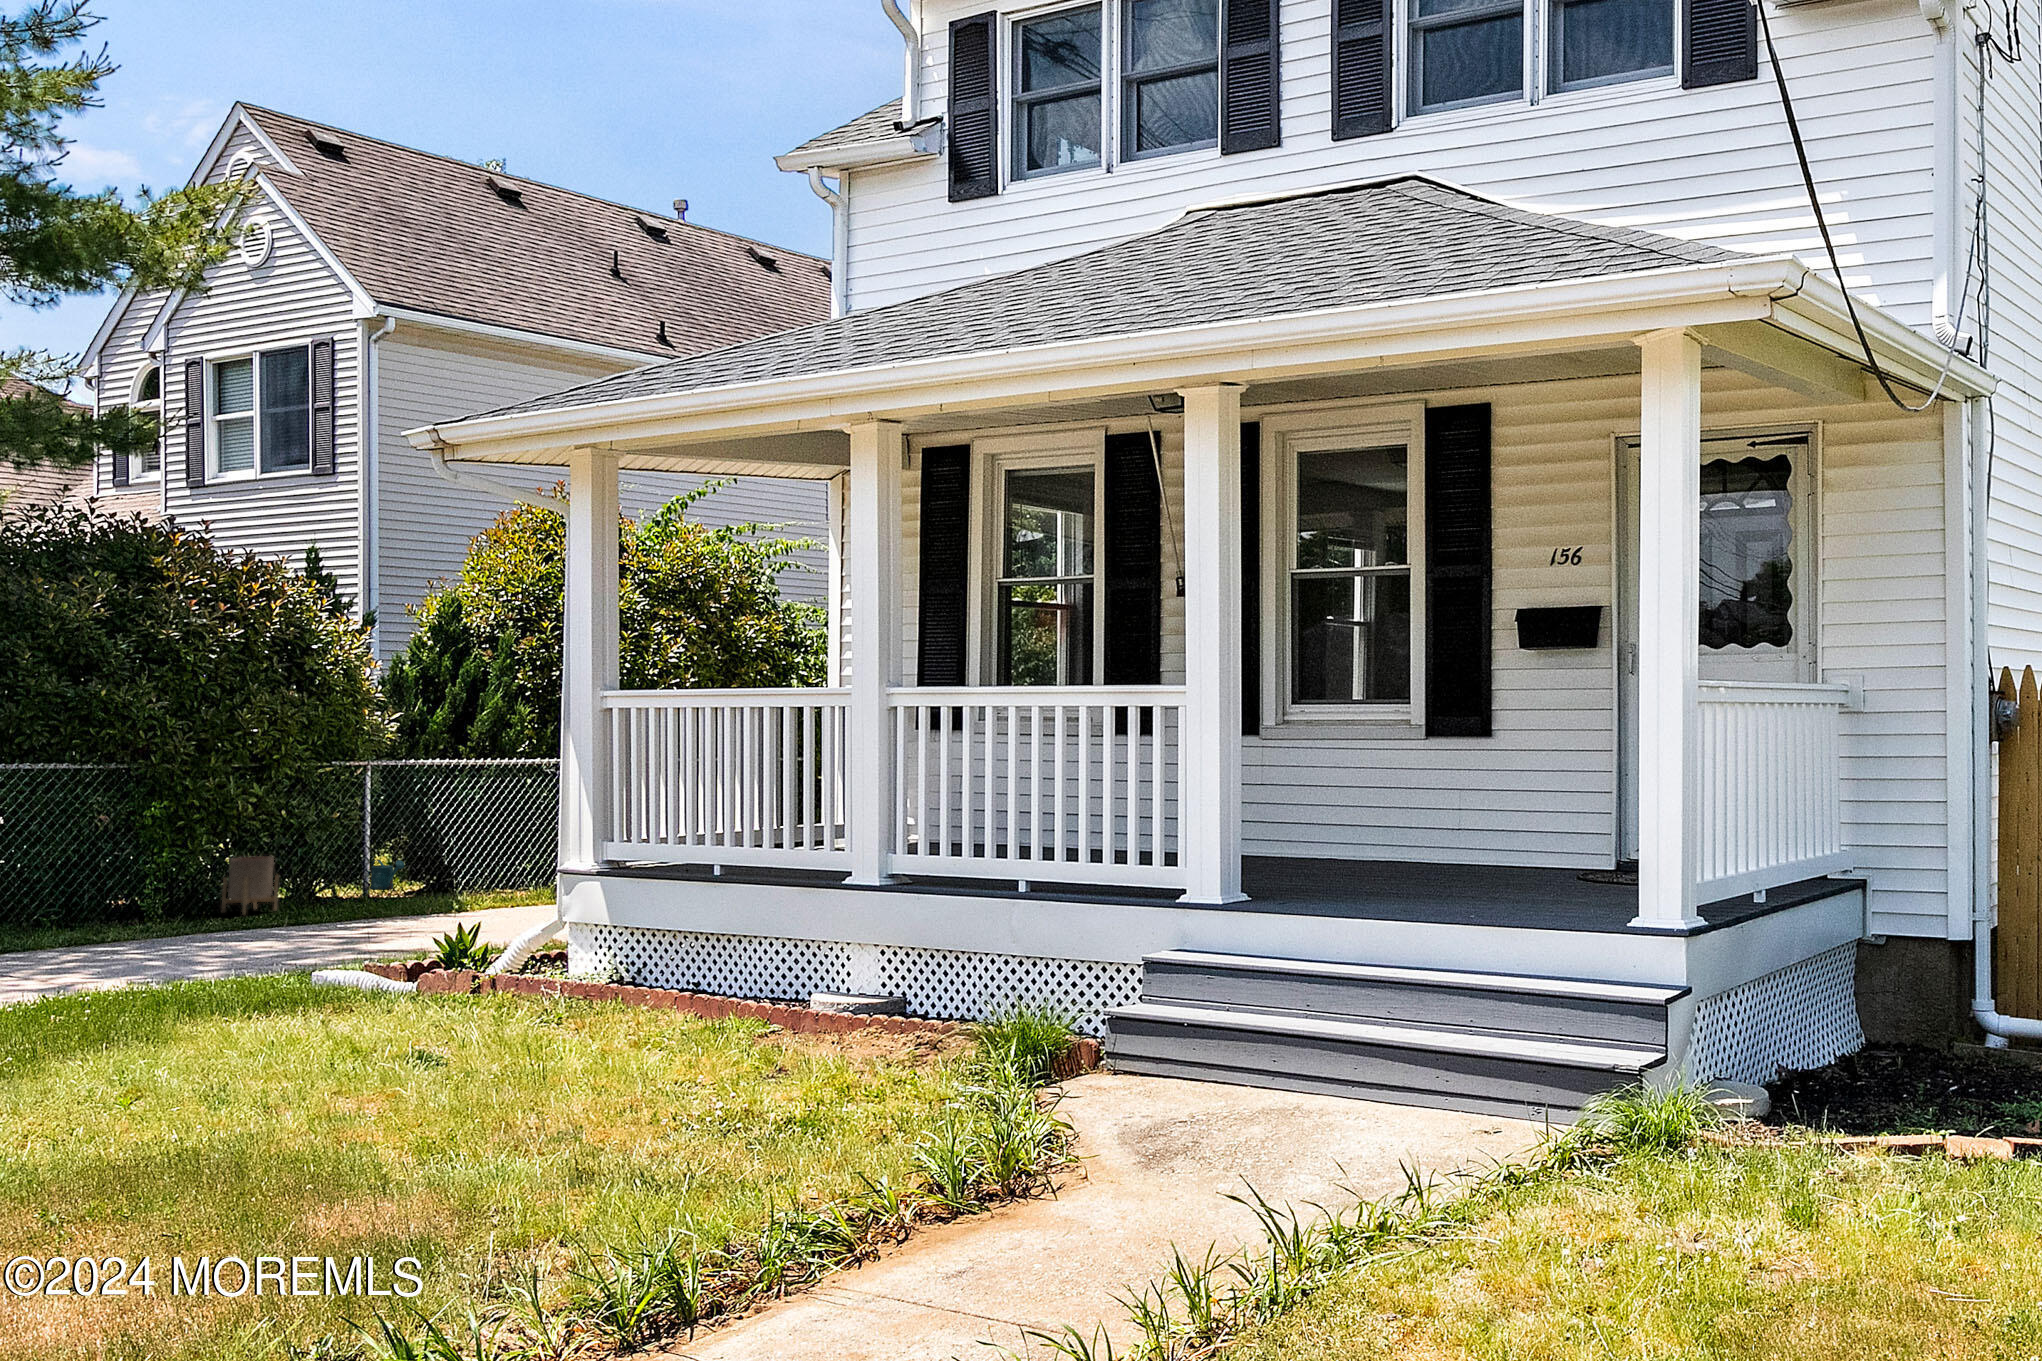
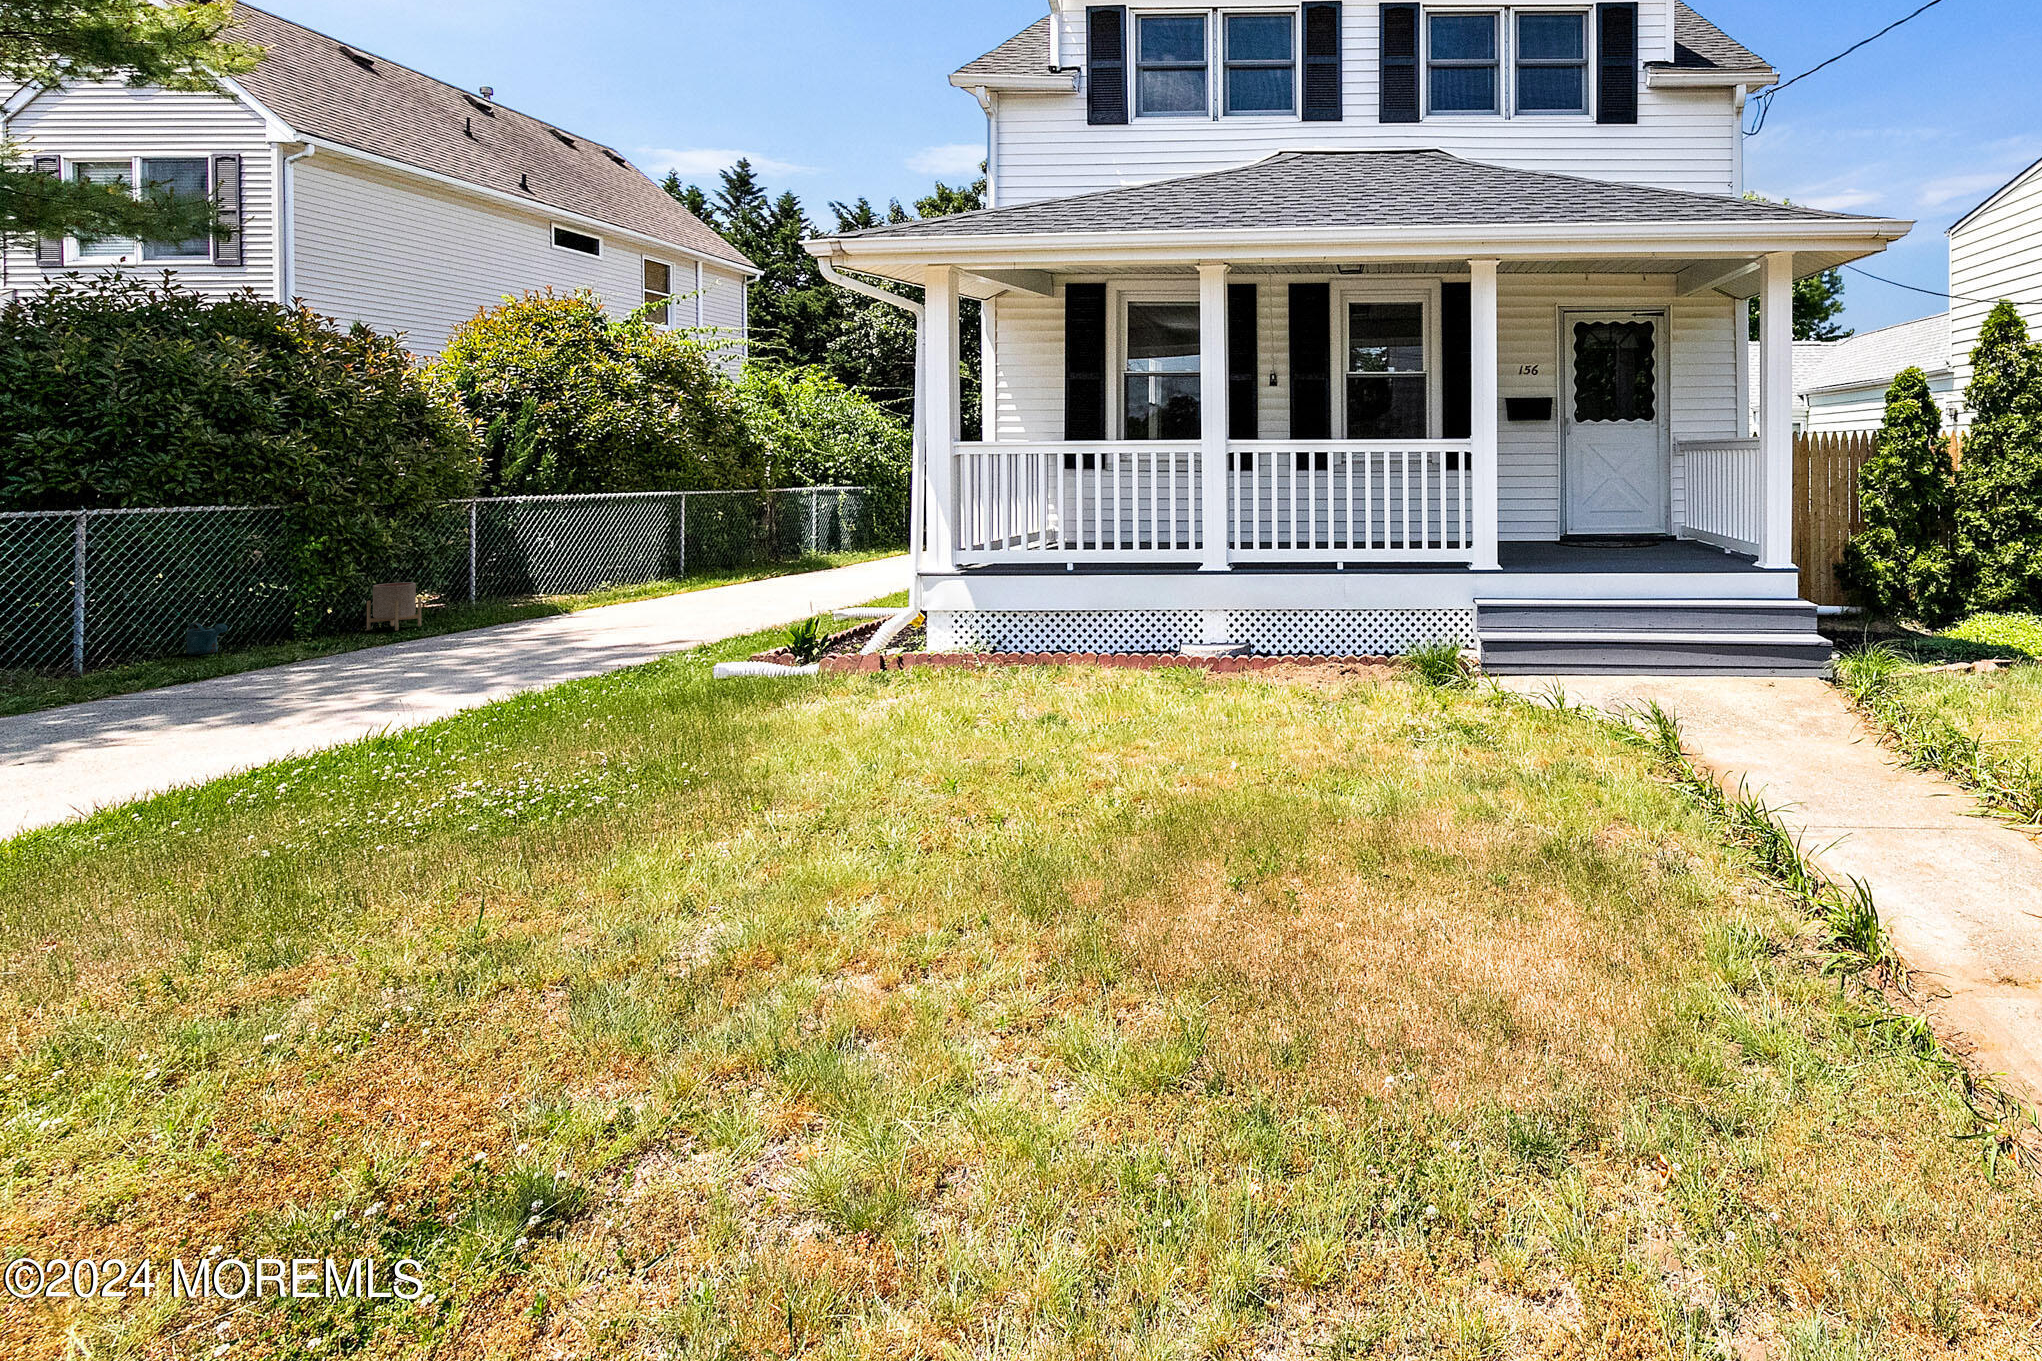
watering can: present [370,860,404,890] -> present [186,622,228,654]

